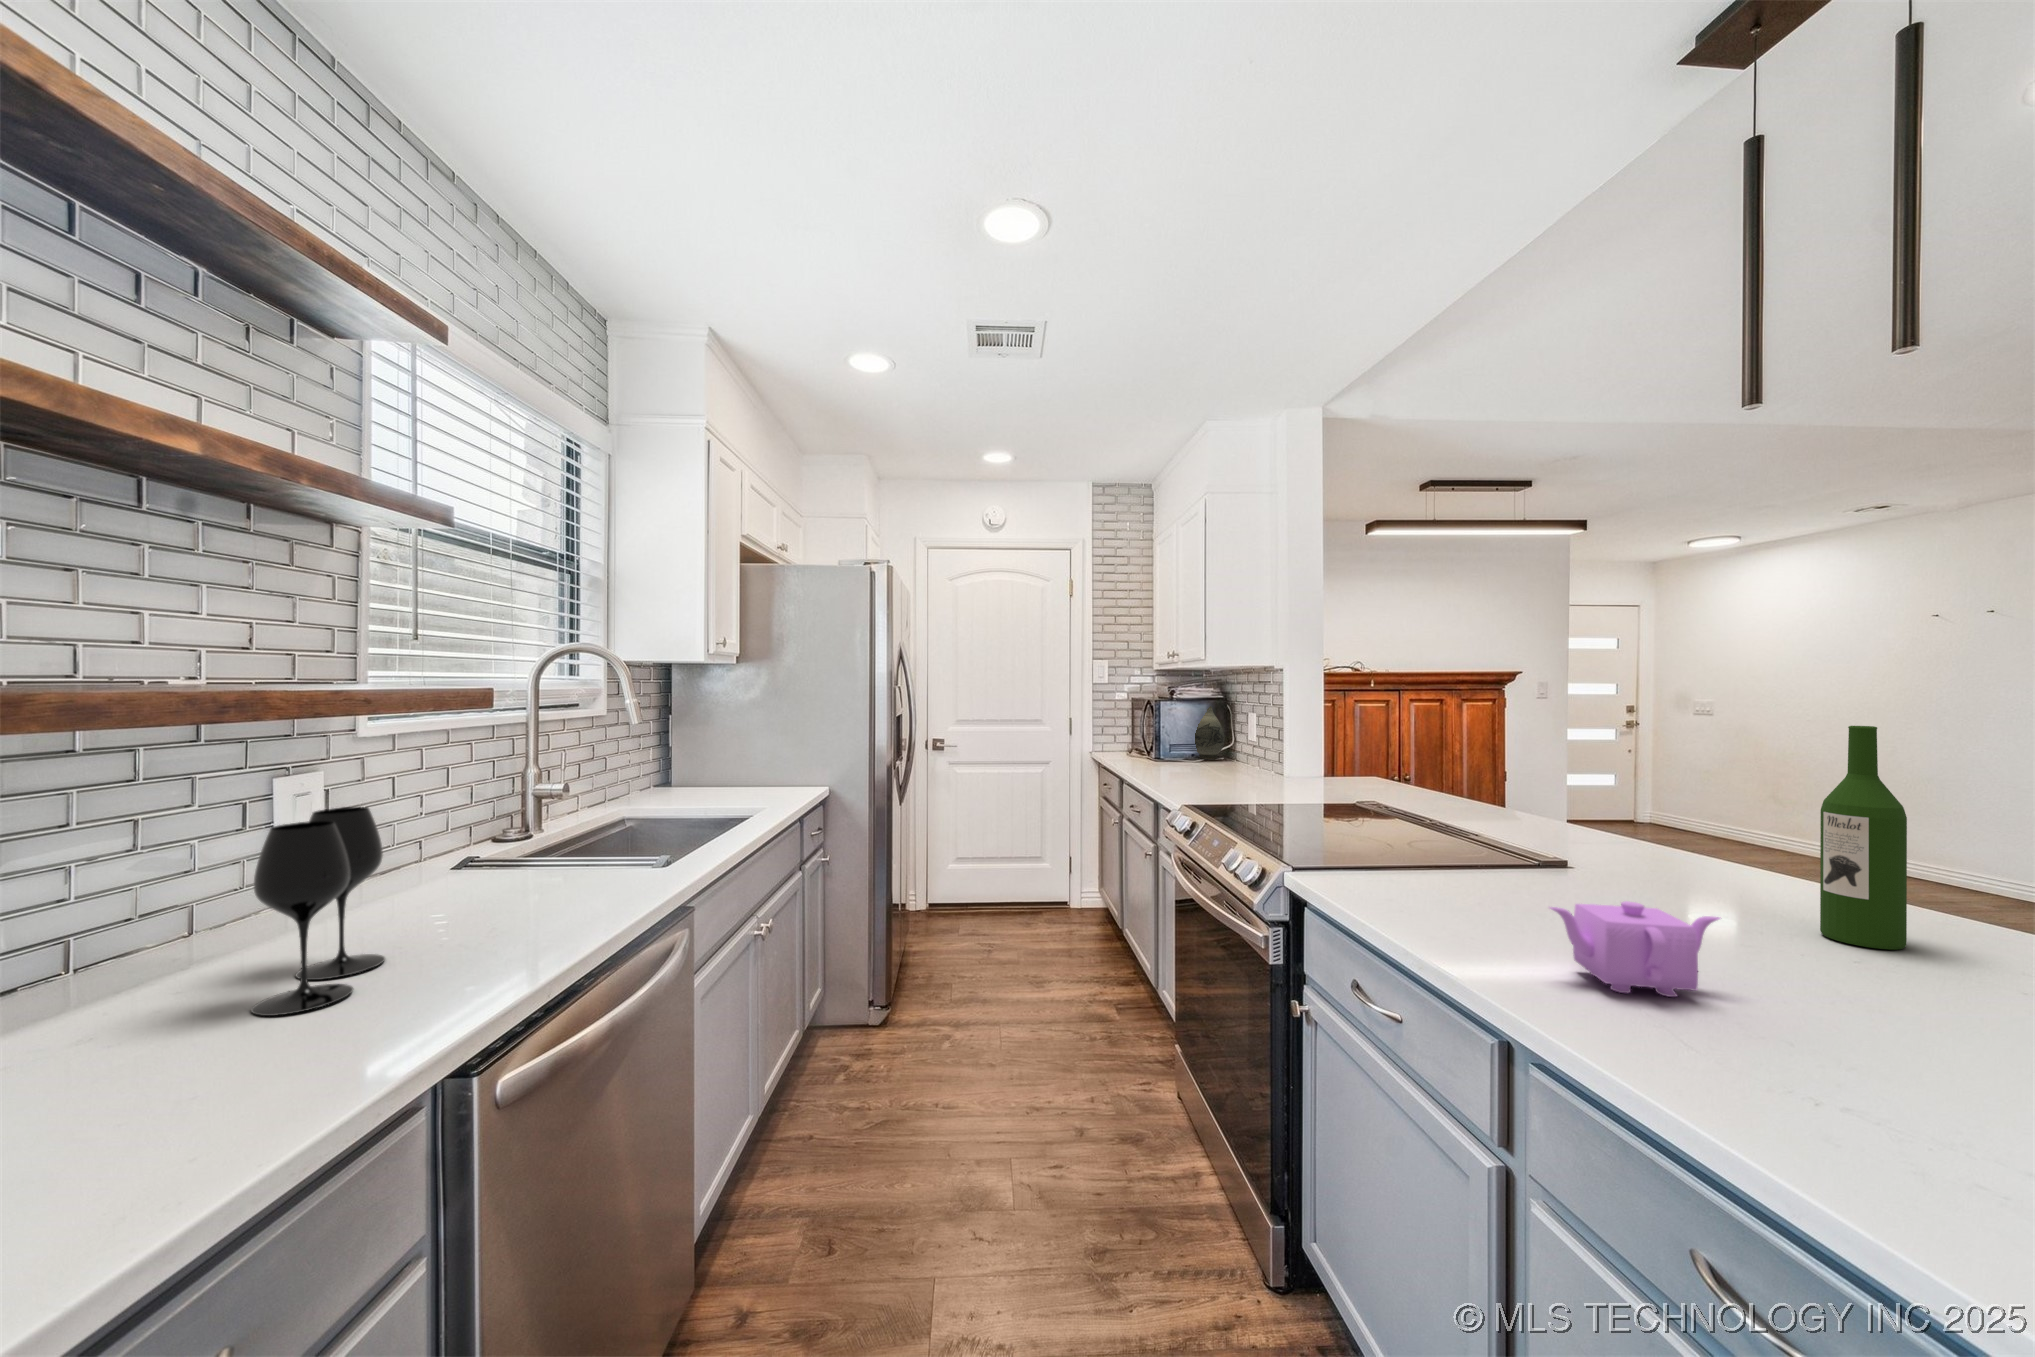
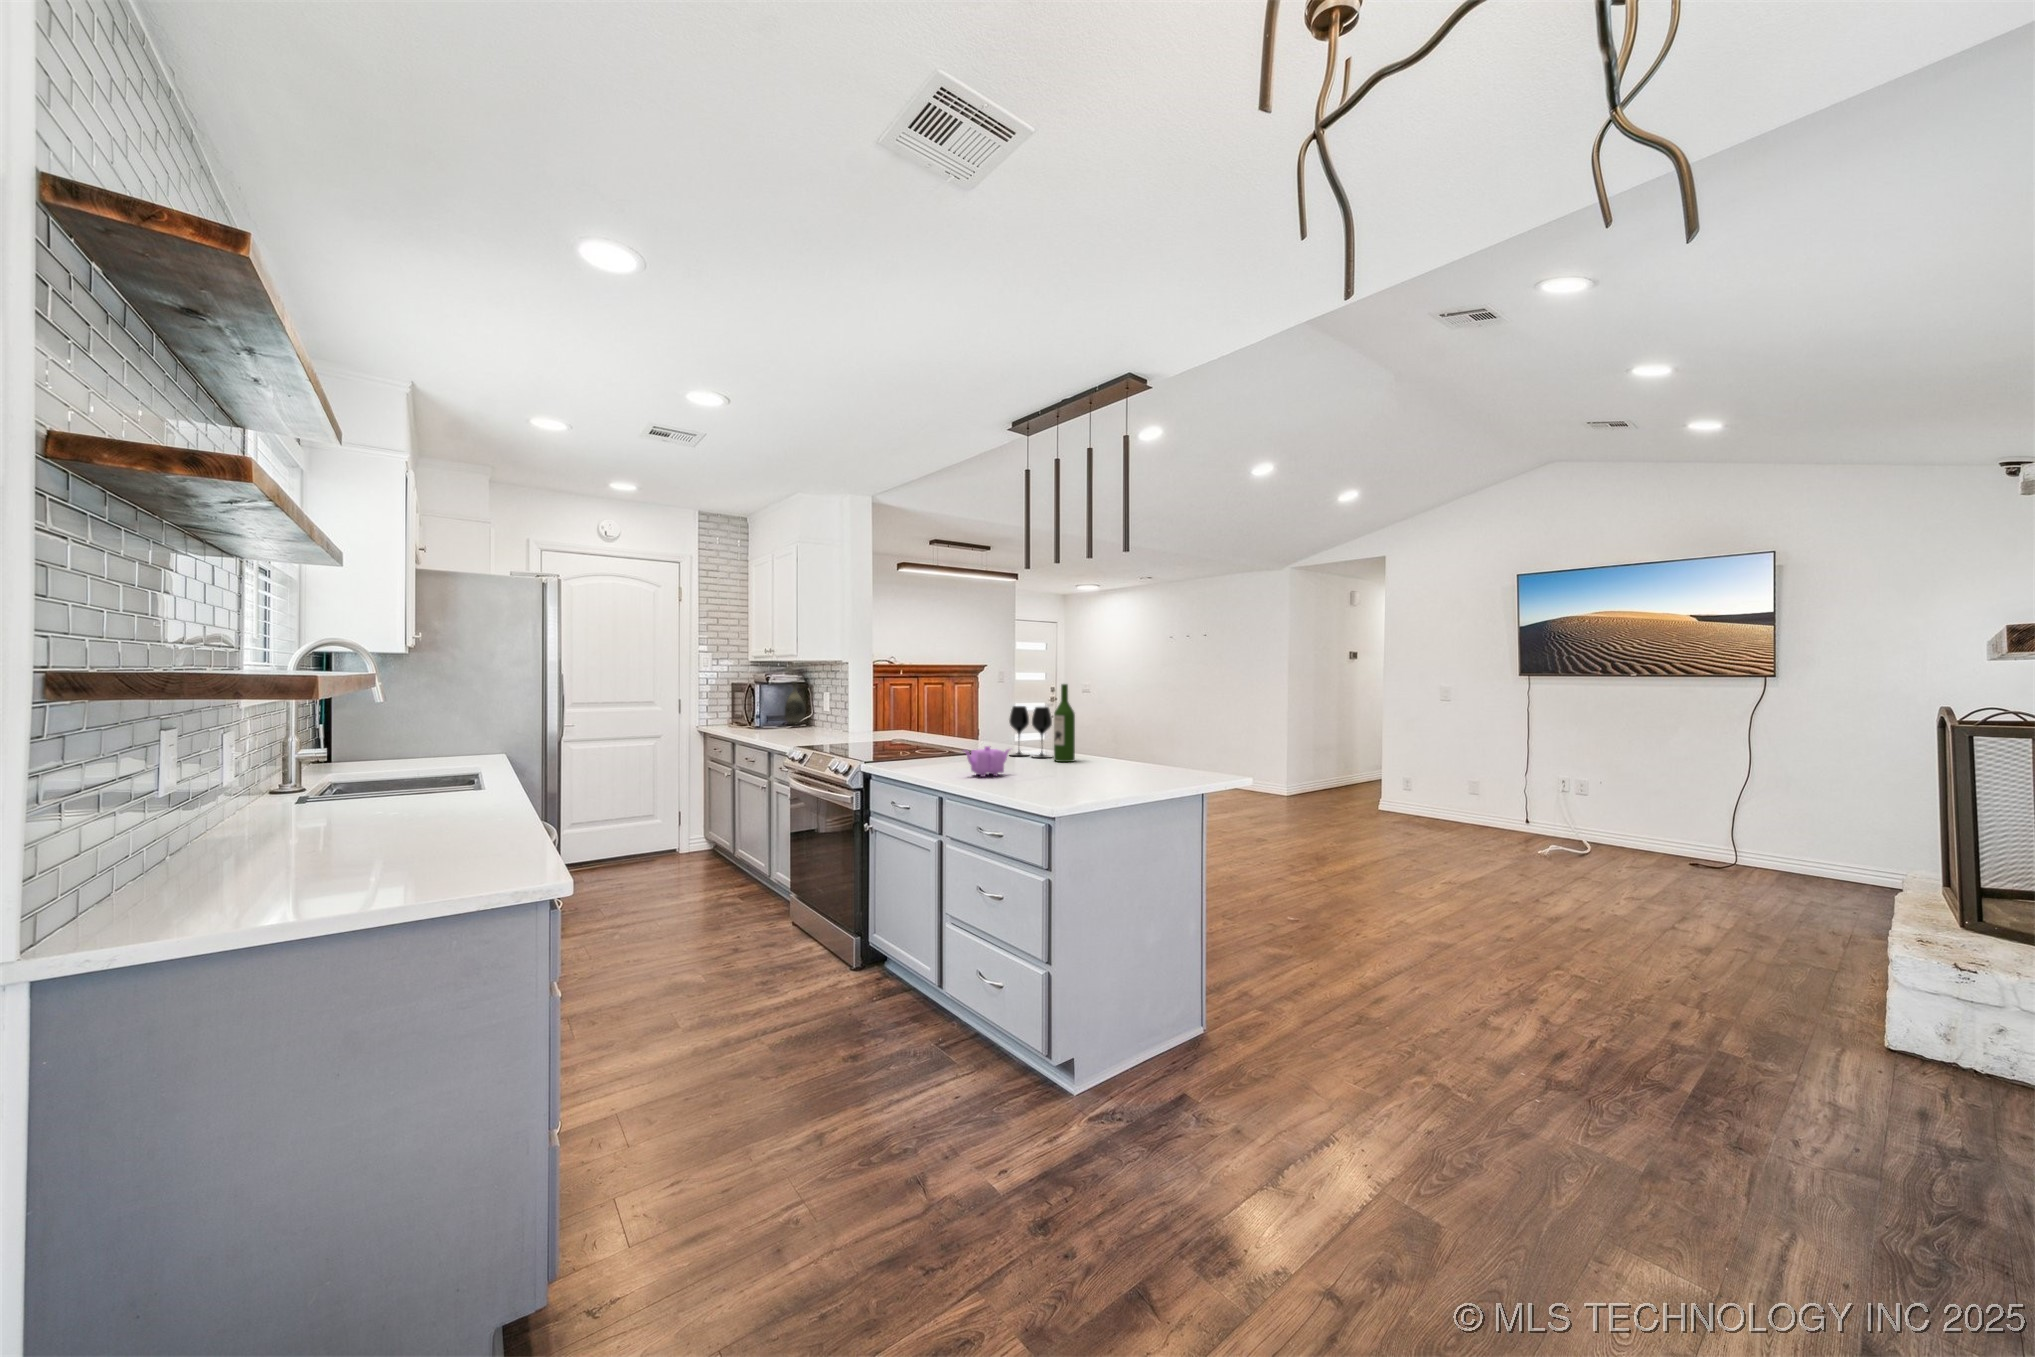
wine glass: present [251,807,385,1016] -> present [1009,706,1052,758]

